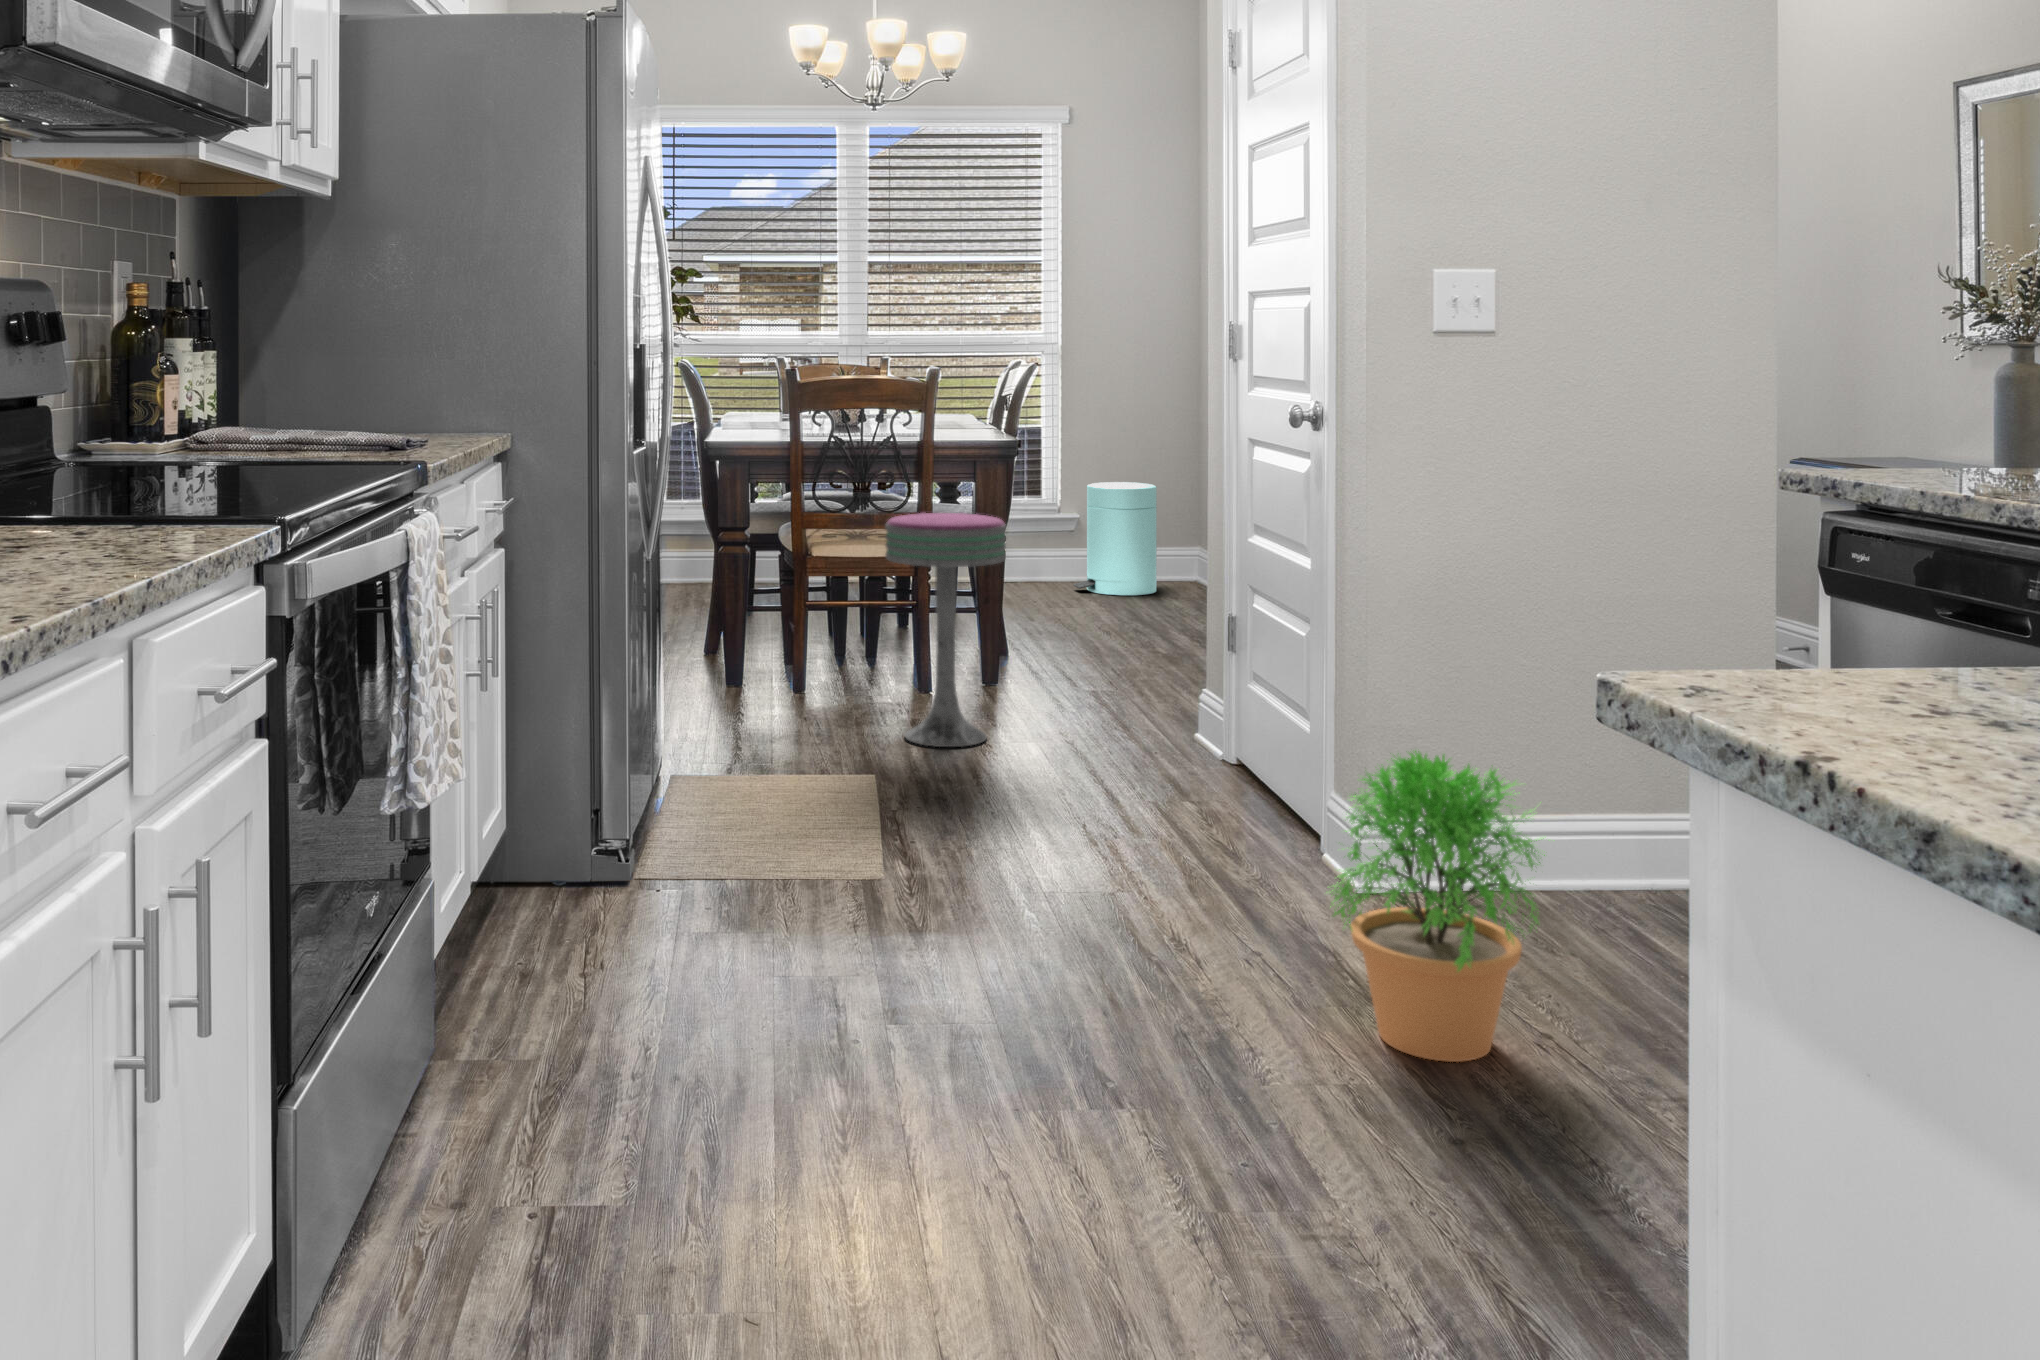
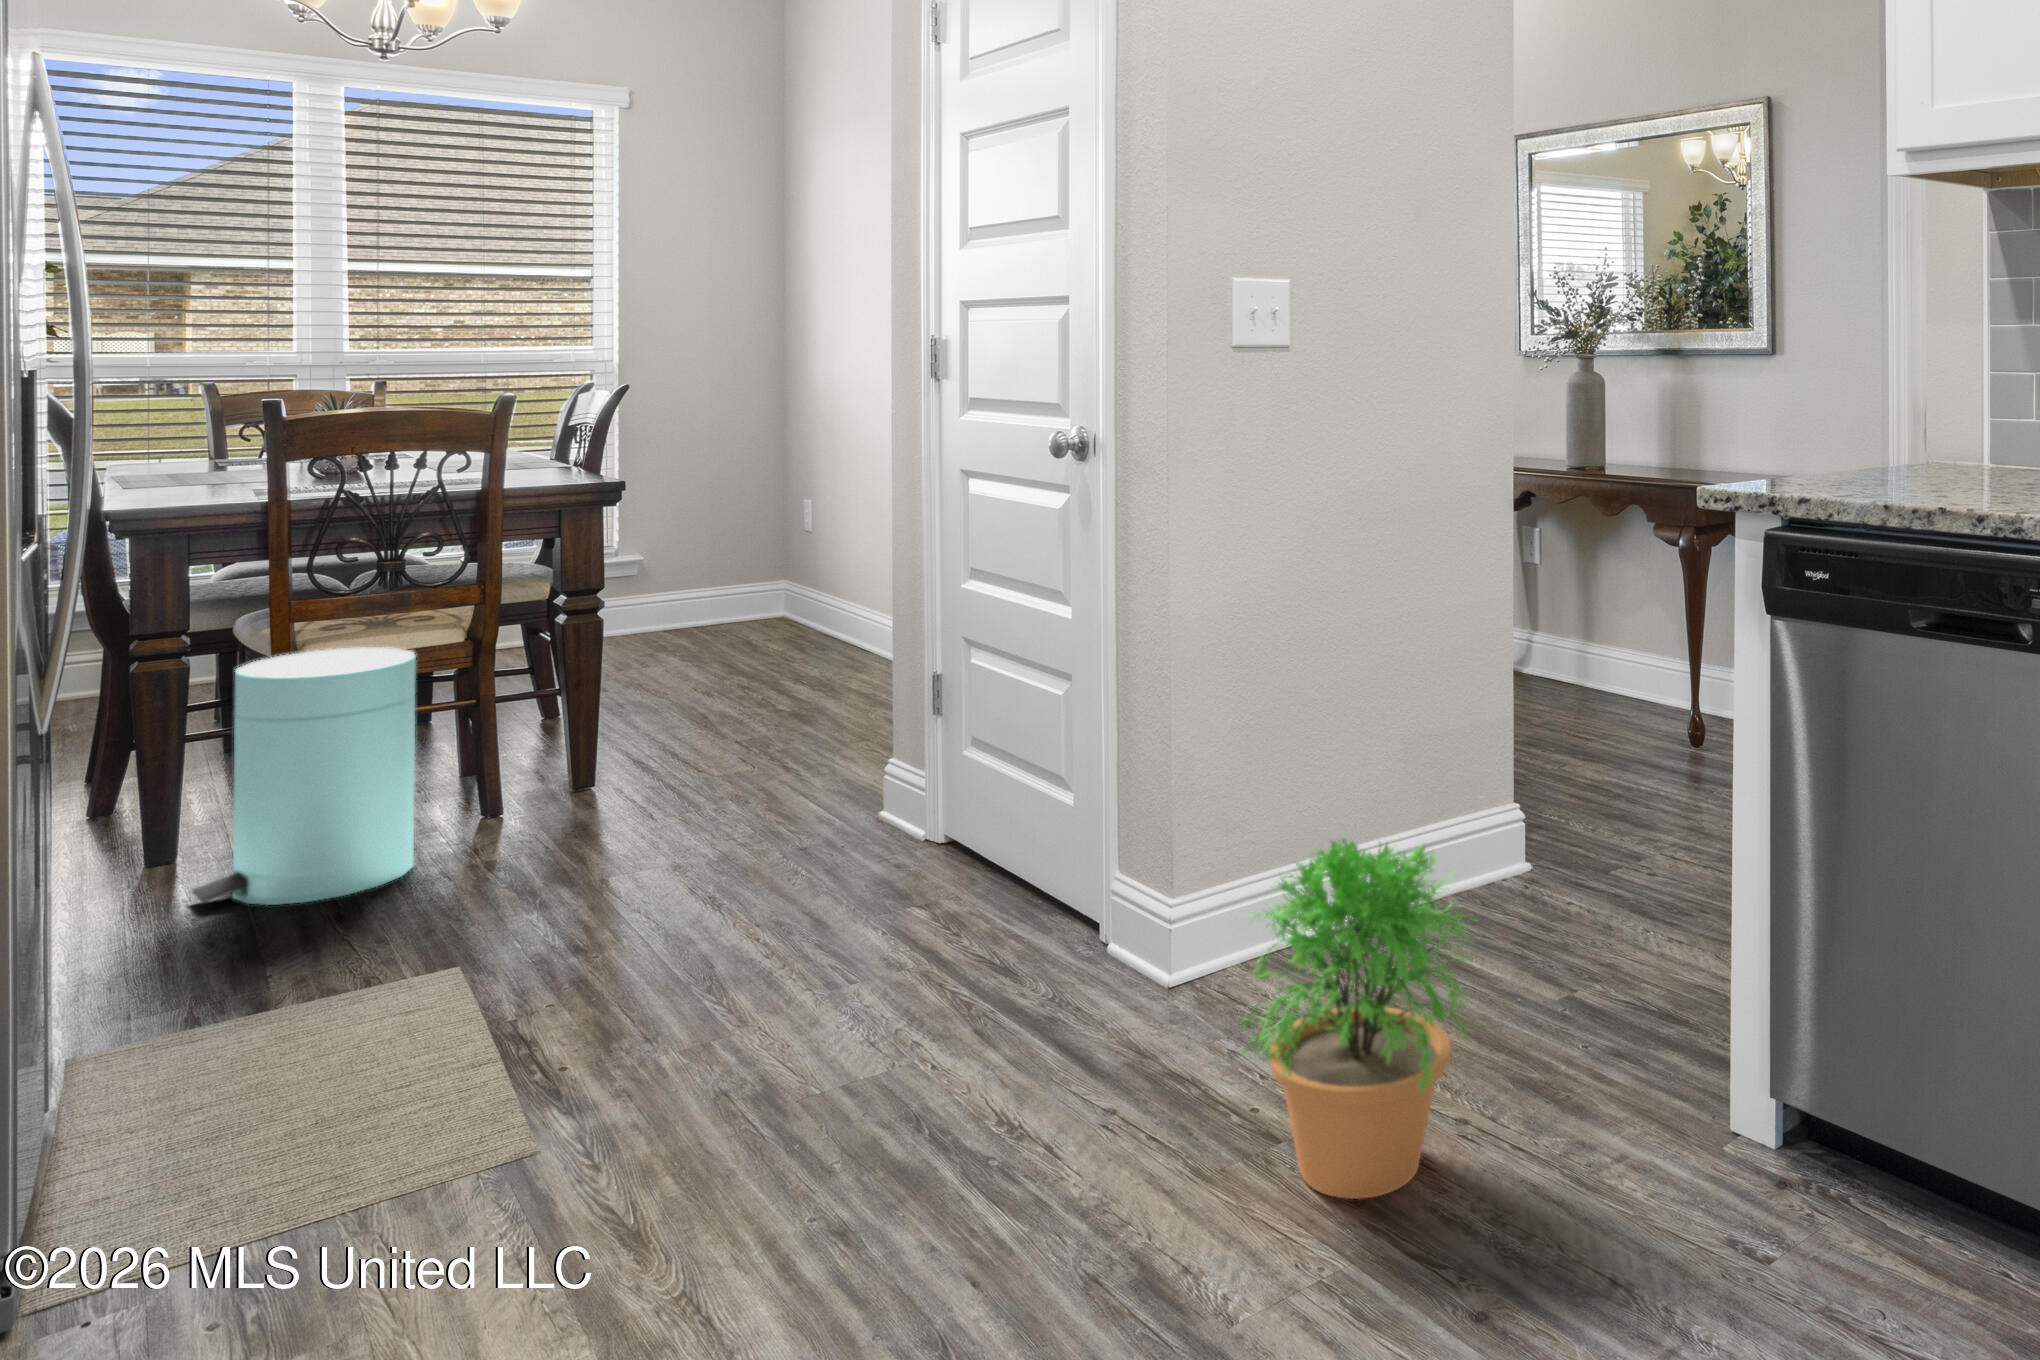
trash can: present [1073,482,1157,595] -> present [192,647,416,905]
bar stool: present [885,513,1006,747] -> none [454,585,645,906]

